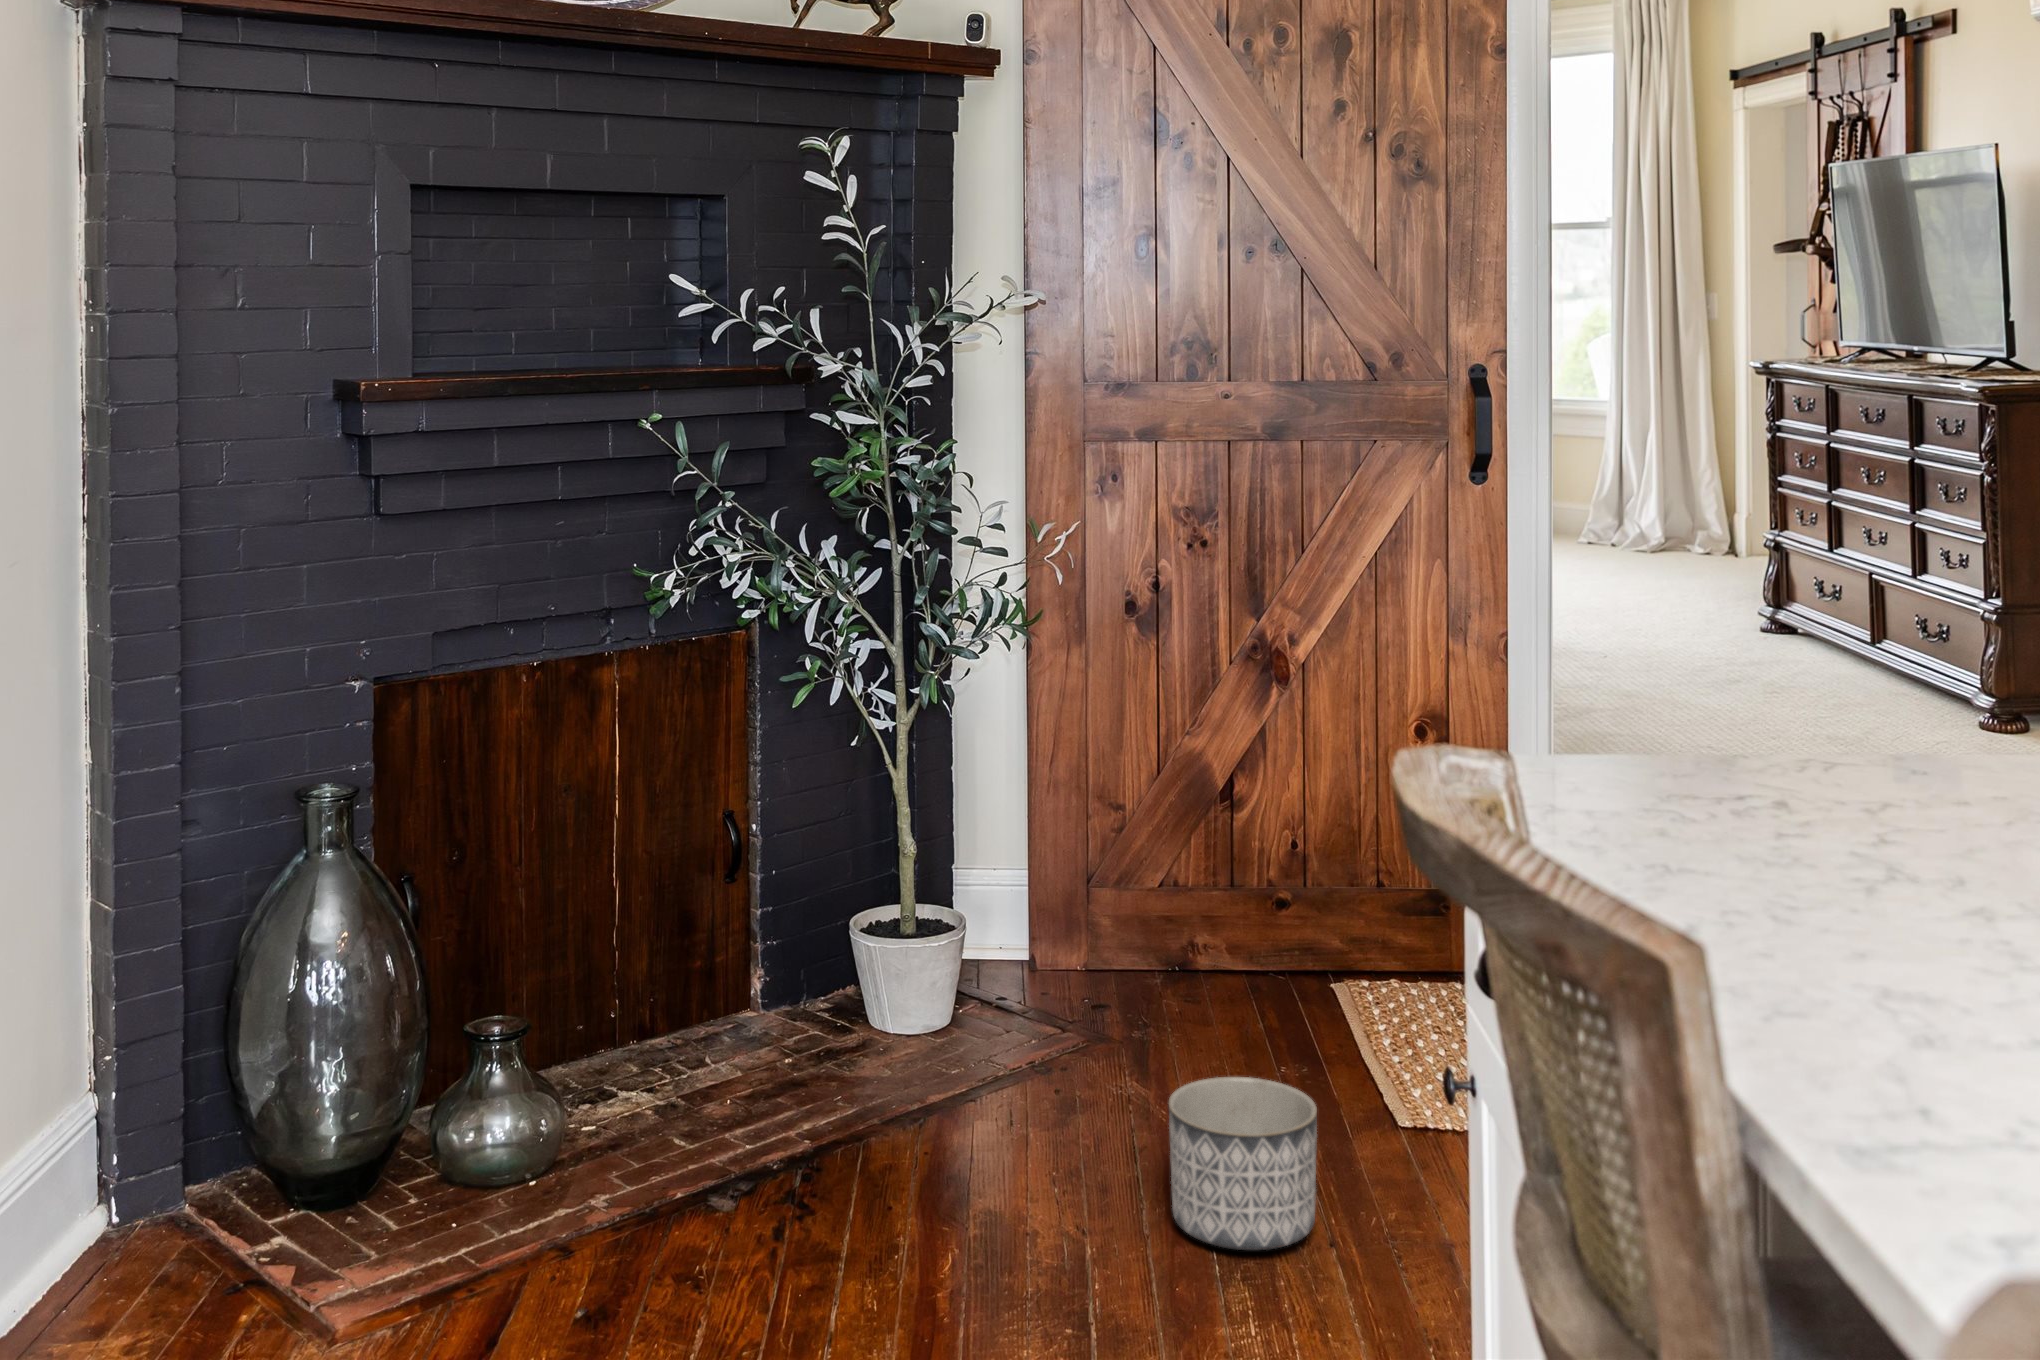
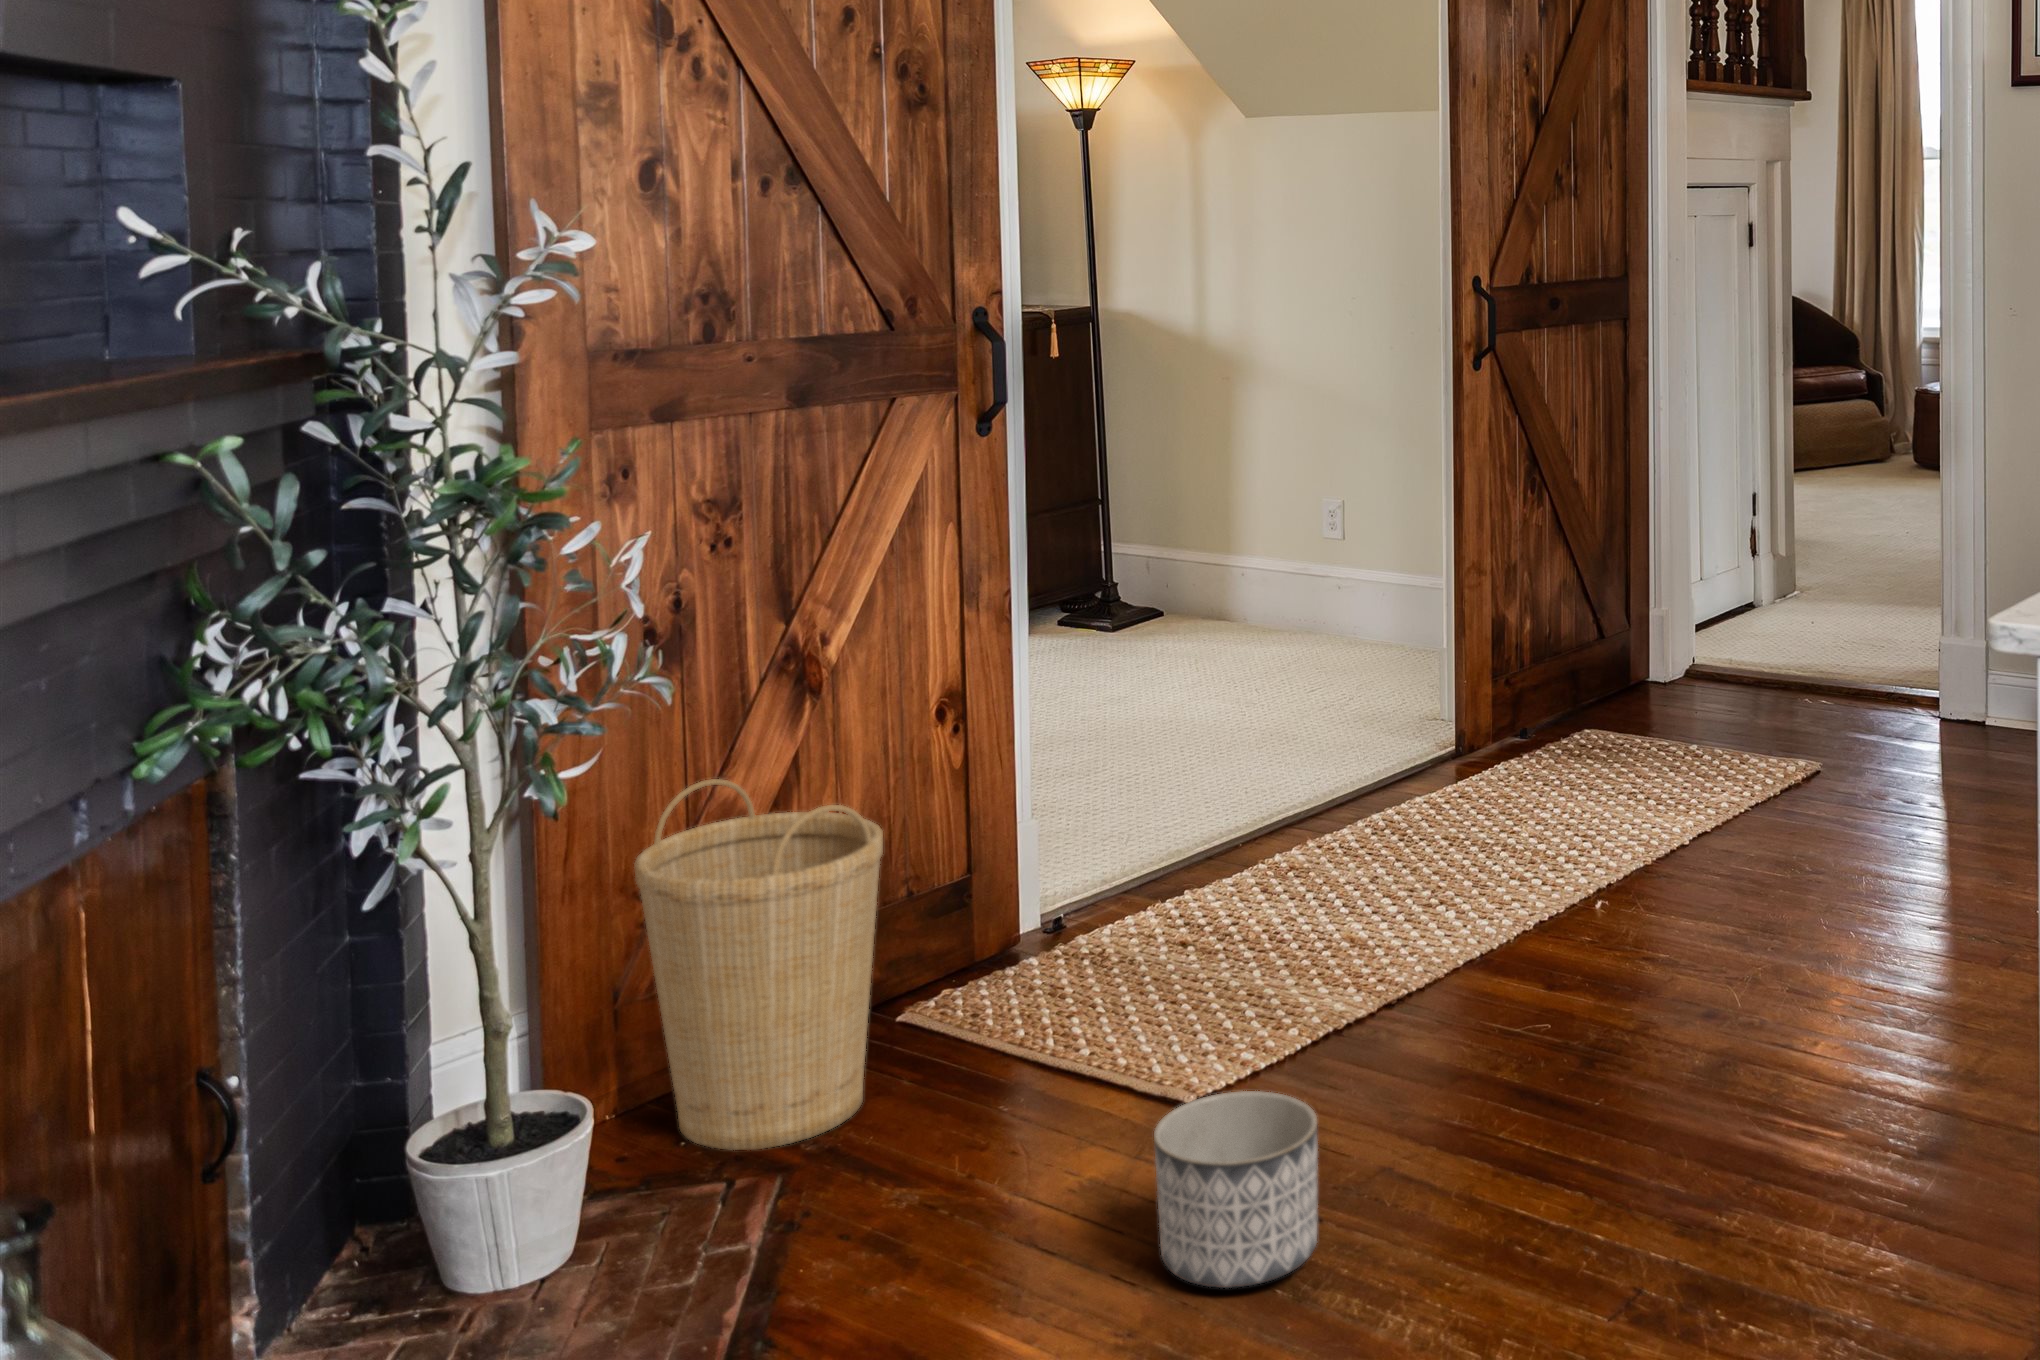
basket: none [1057,727,1245,1028] -> present [635,779,883,1150]

